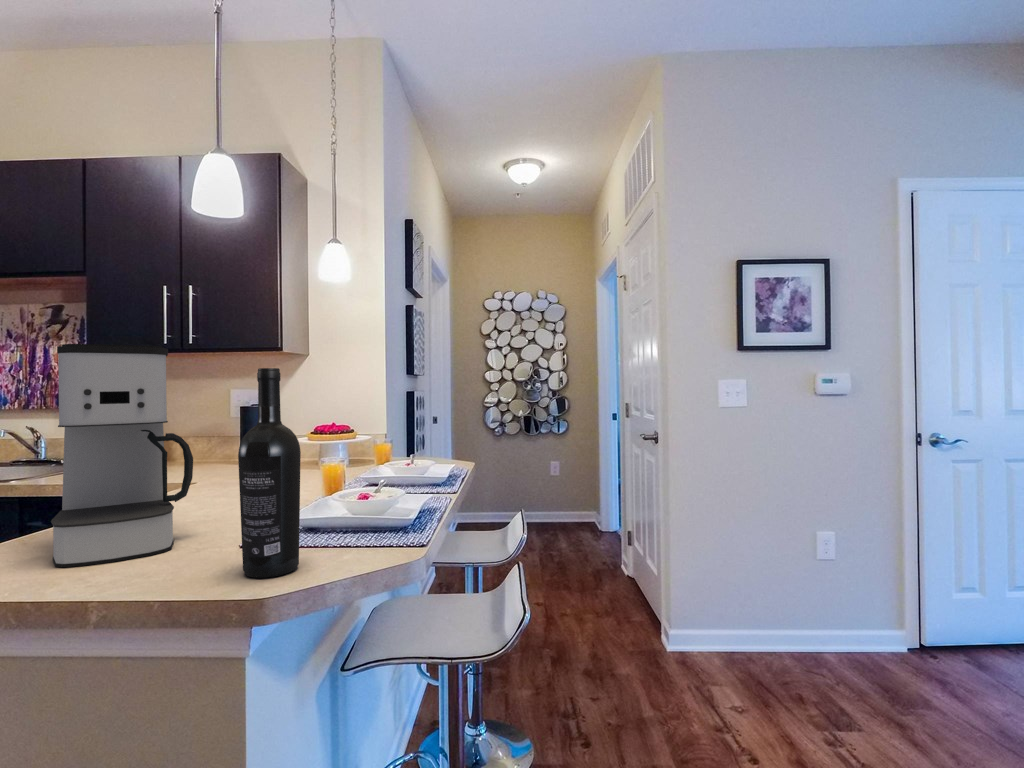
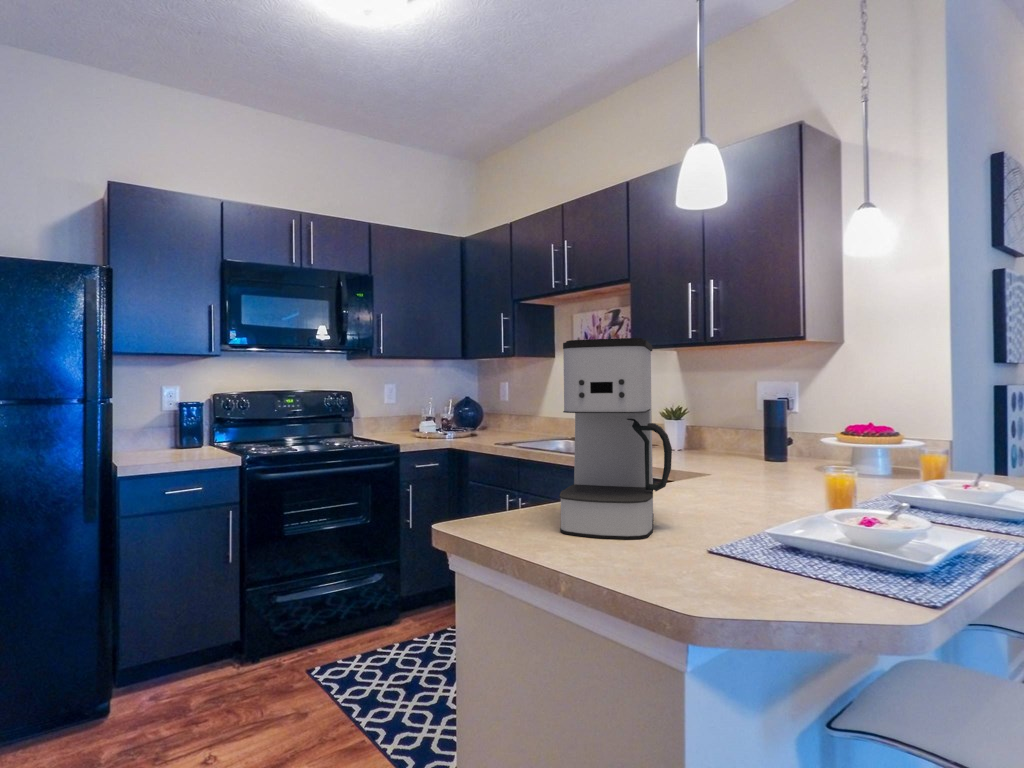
wine bottle: present [238,368,301,578] -> none [686,356,755,594]

